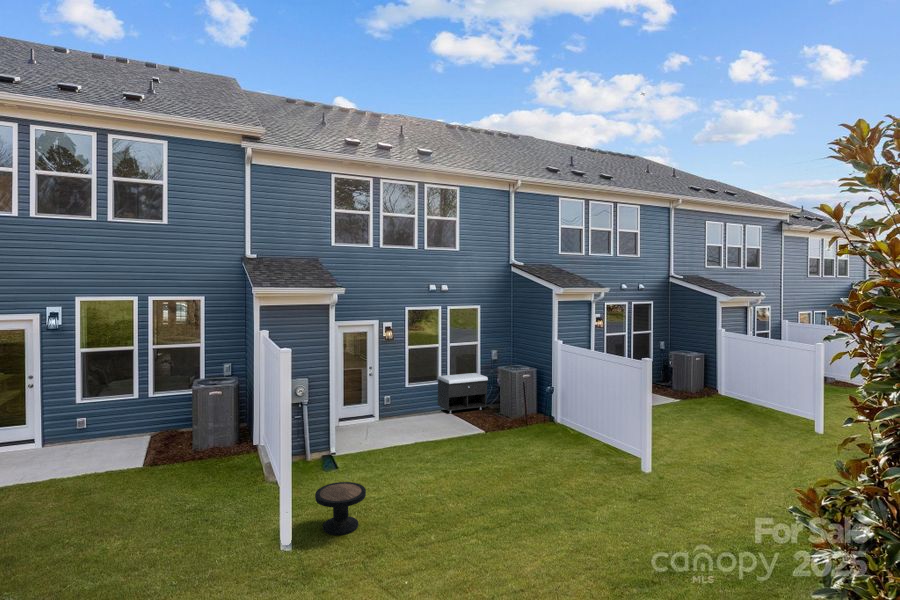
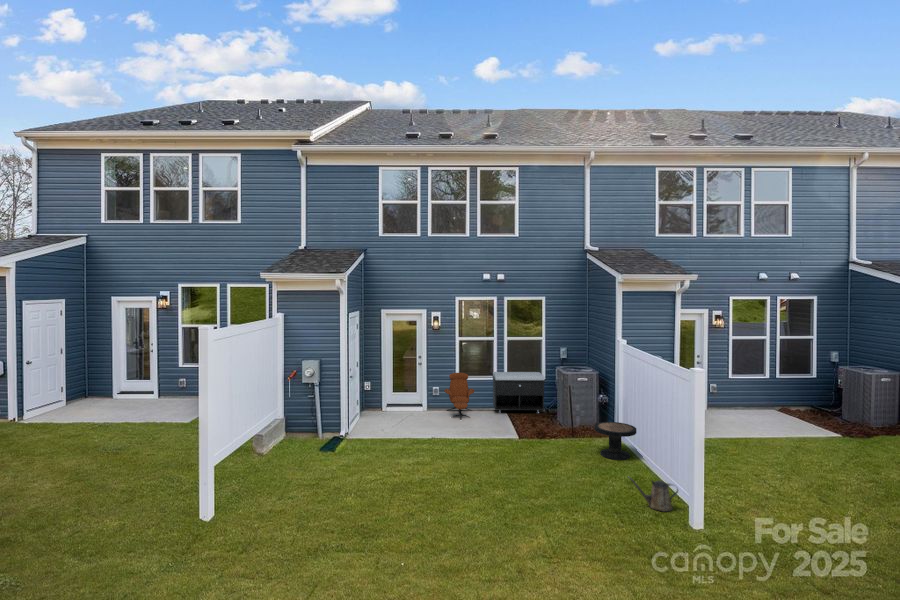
lounge chair: none [399,379,432,424] -> present [444,373,474,419]
watering can: none [624,450,654,472] -> present [628,476,678,512]
side table: present [315,482,366,535] -> present [595,422,636,460]

